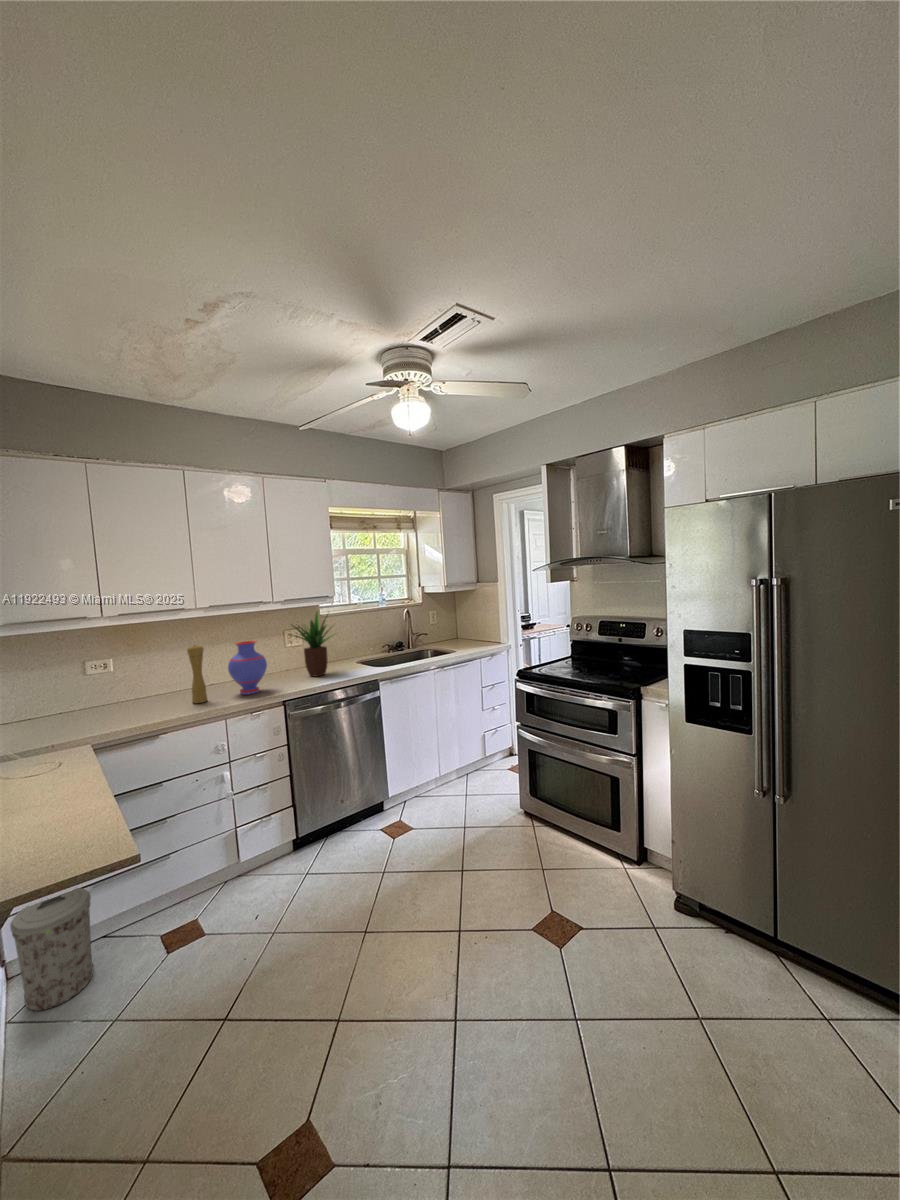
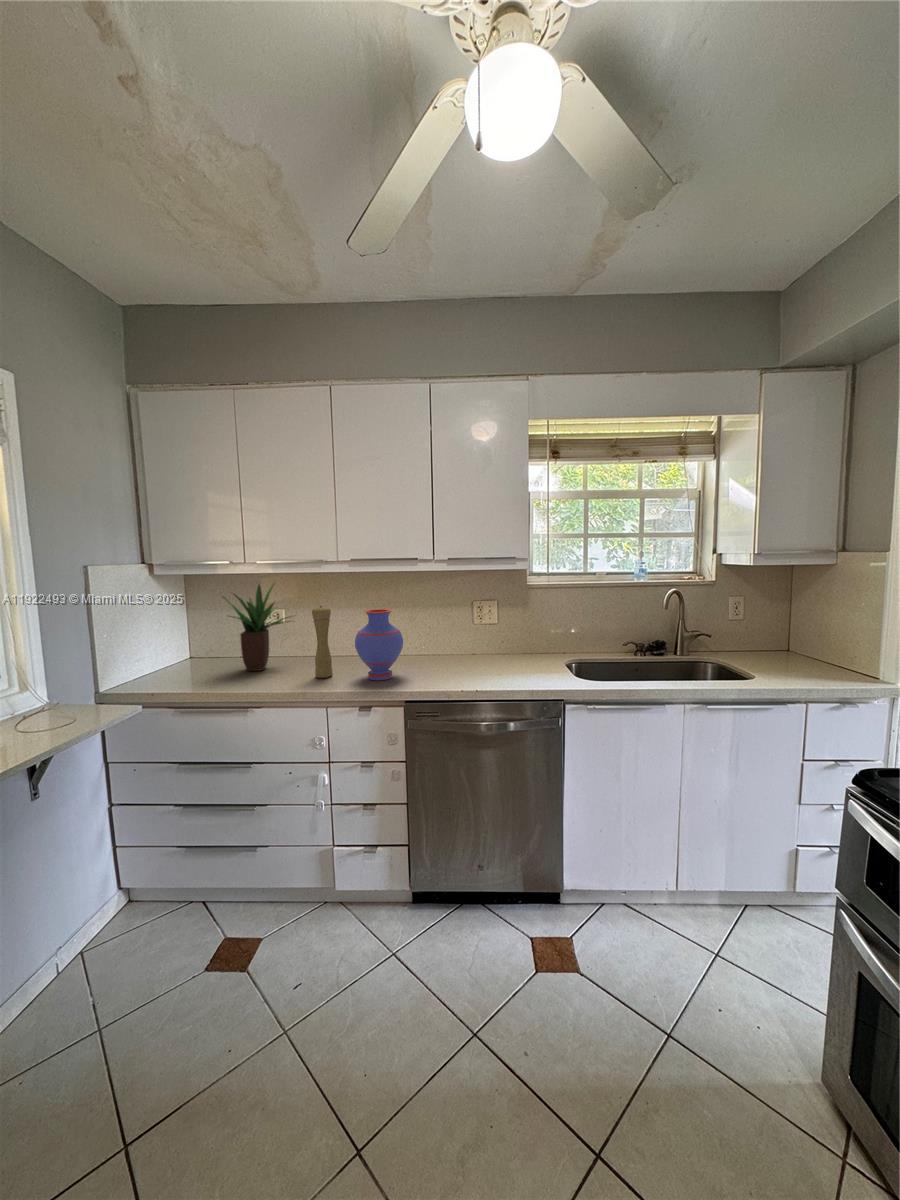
potted plant: present [292,613,332,677] -> present [223,583,292,671]
trash can: present [10,888,93,1010] -> none [79,841,160,965]

